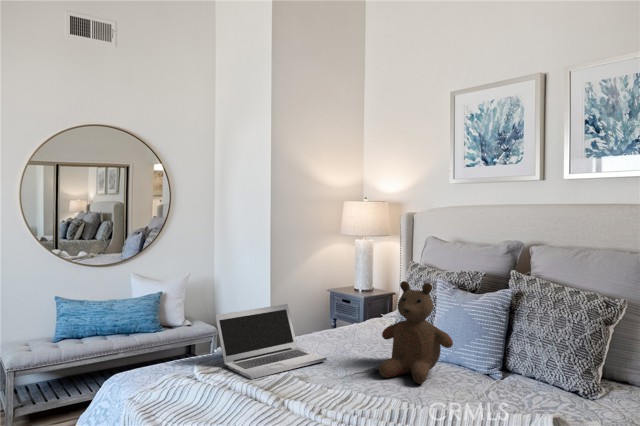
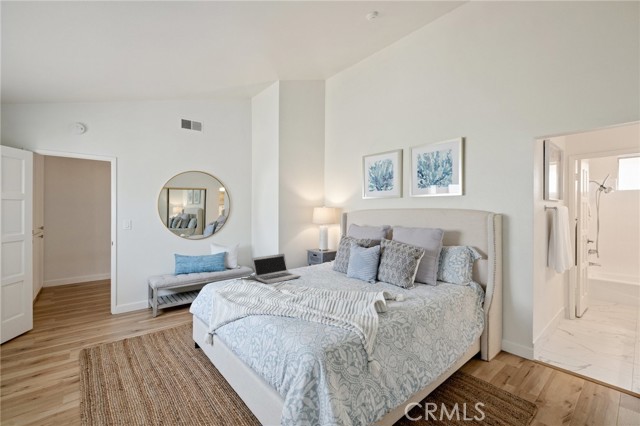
teddy bear: present [379,281,453,384] -> none [322,243,354,285]

